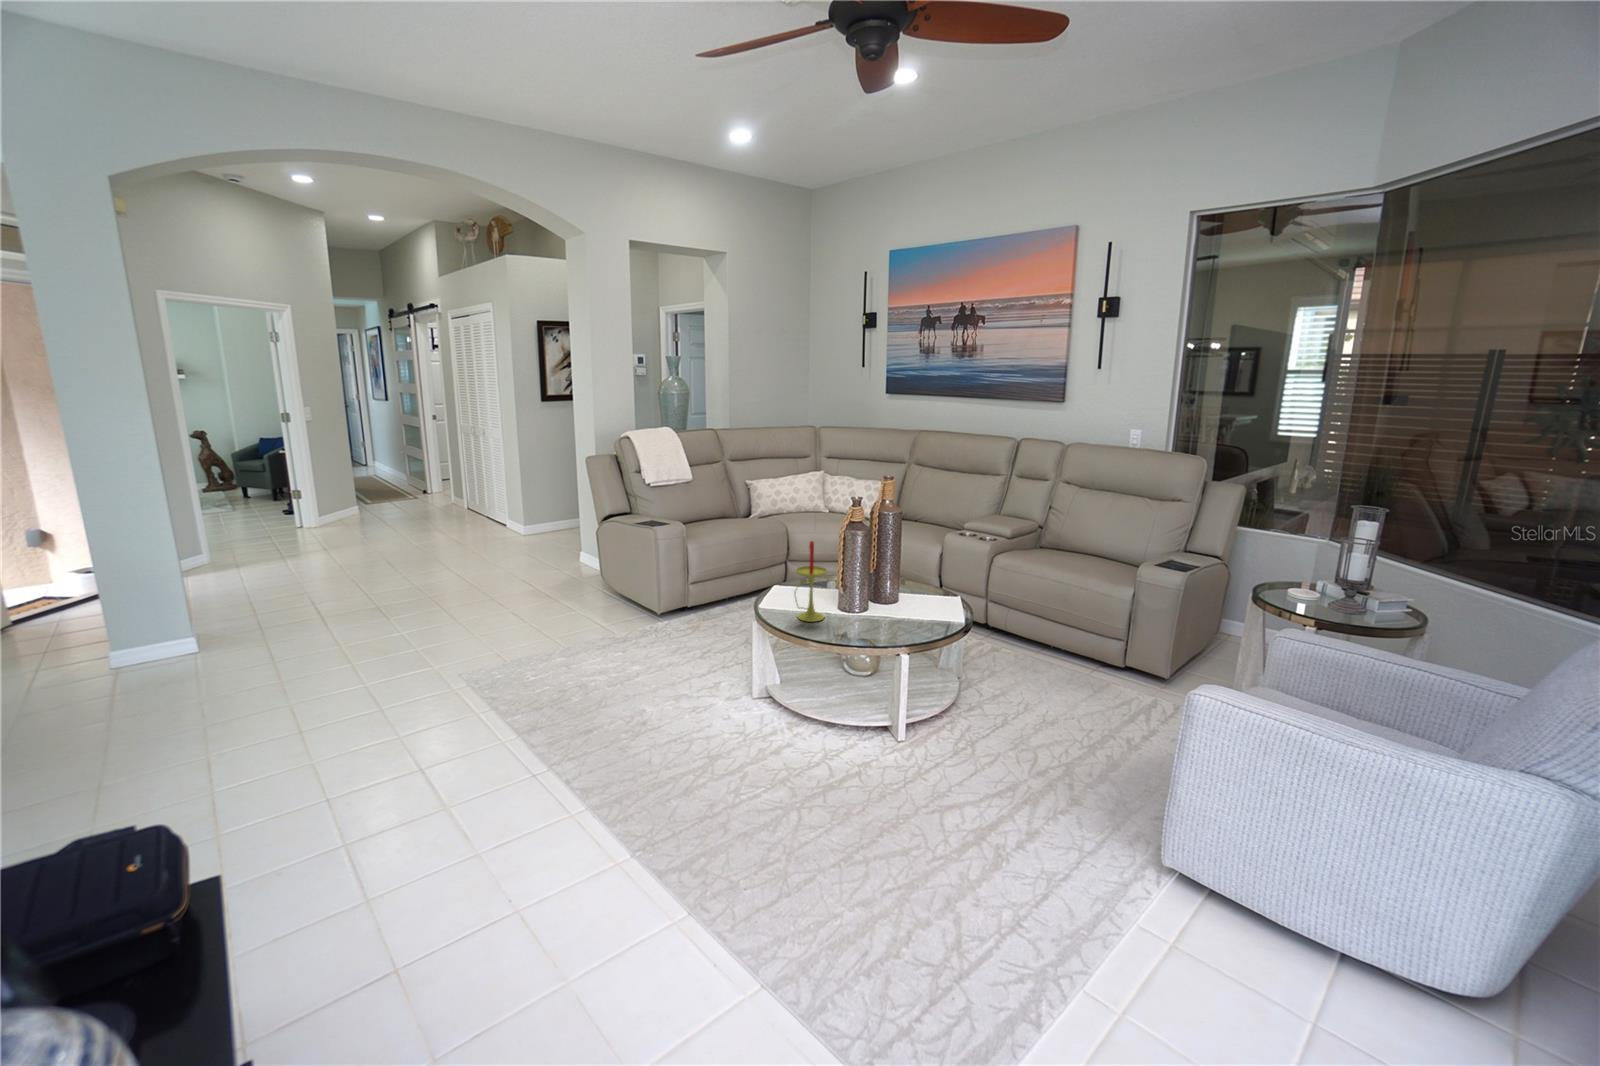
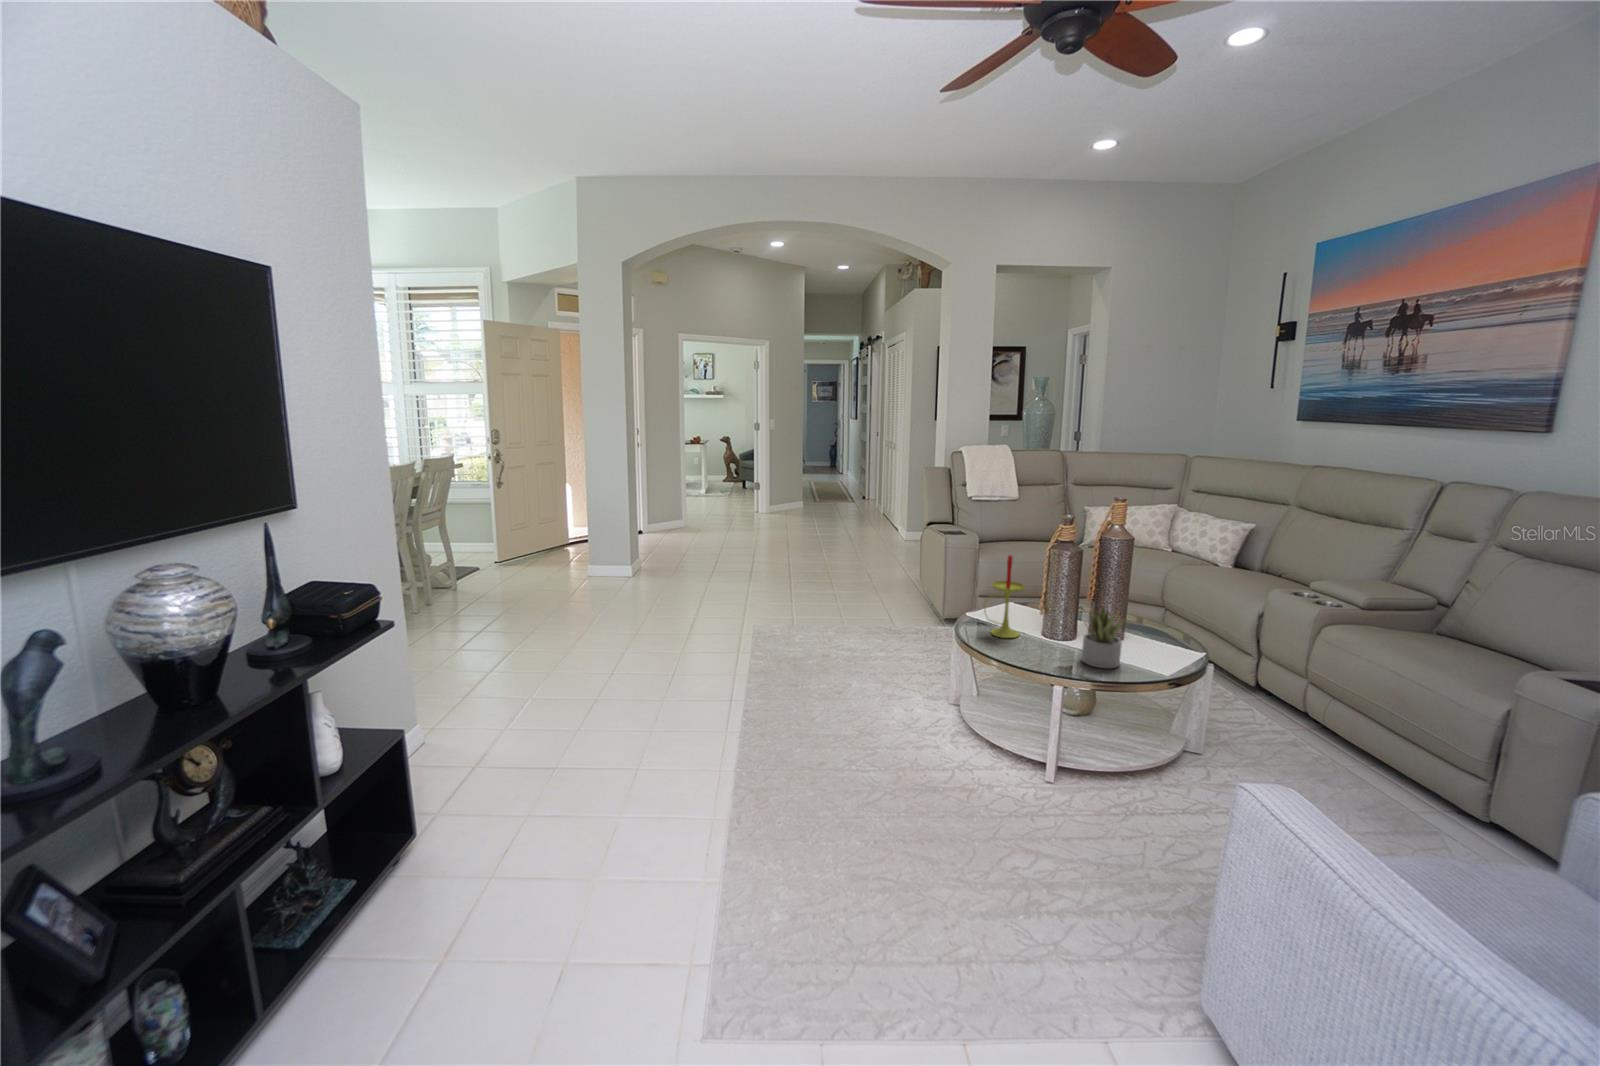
succulent plant: none [890,573,925,629] -> present [1081,607,1124,668]

